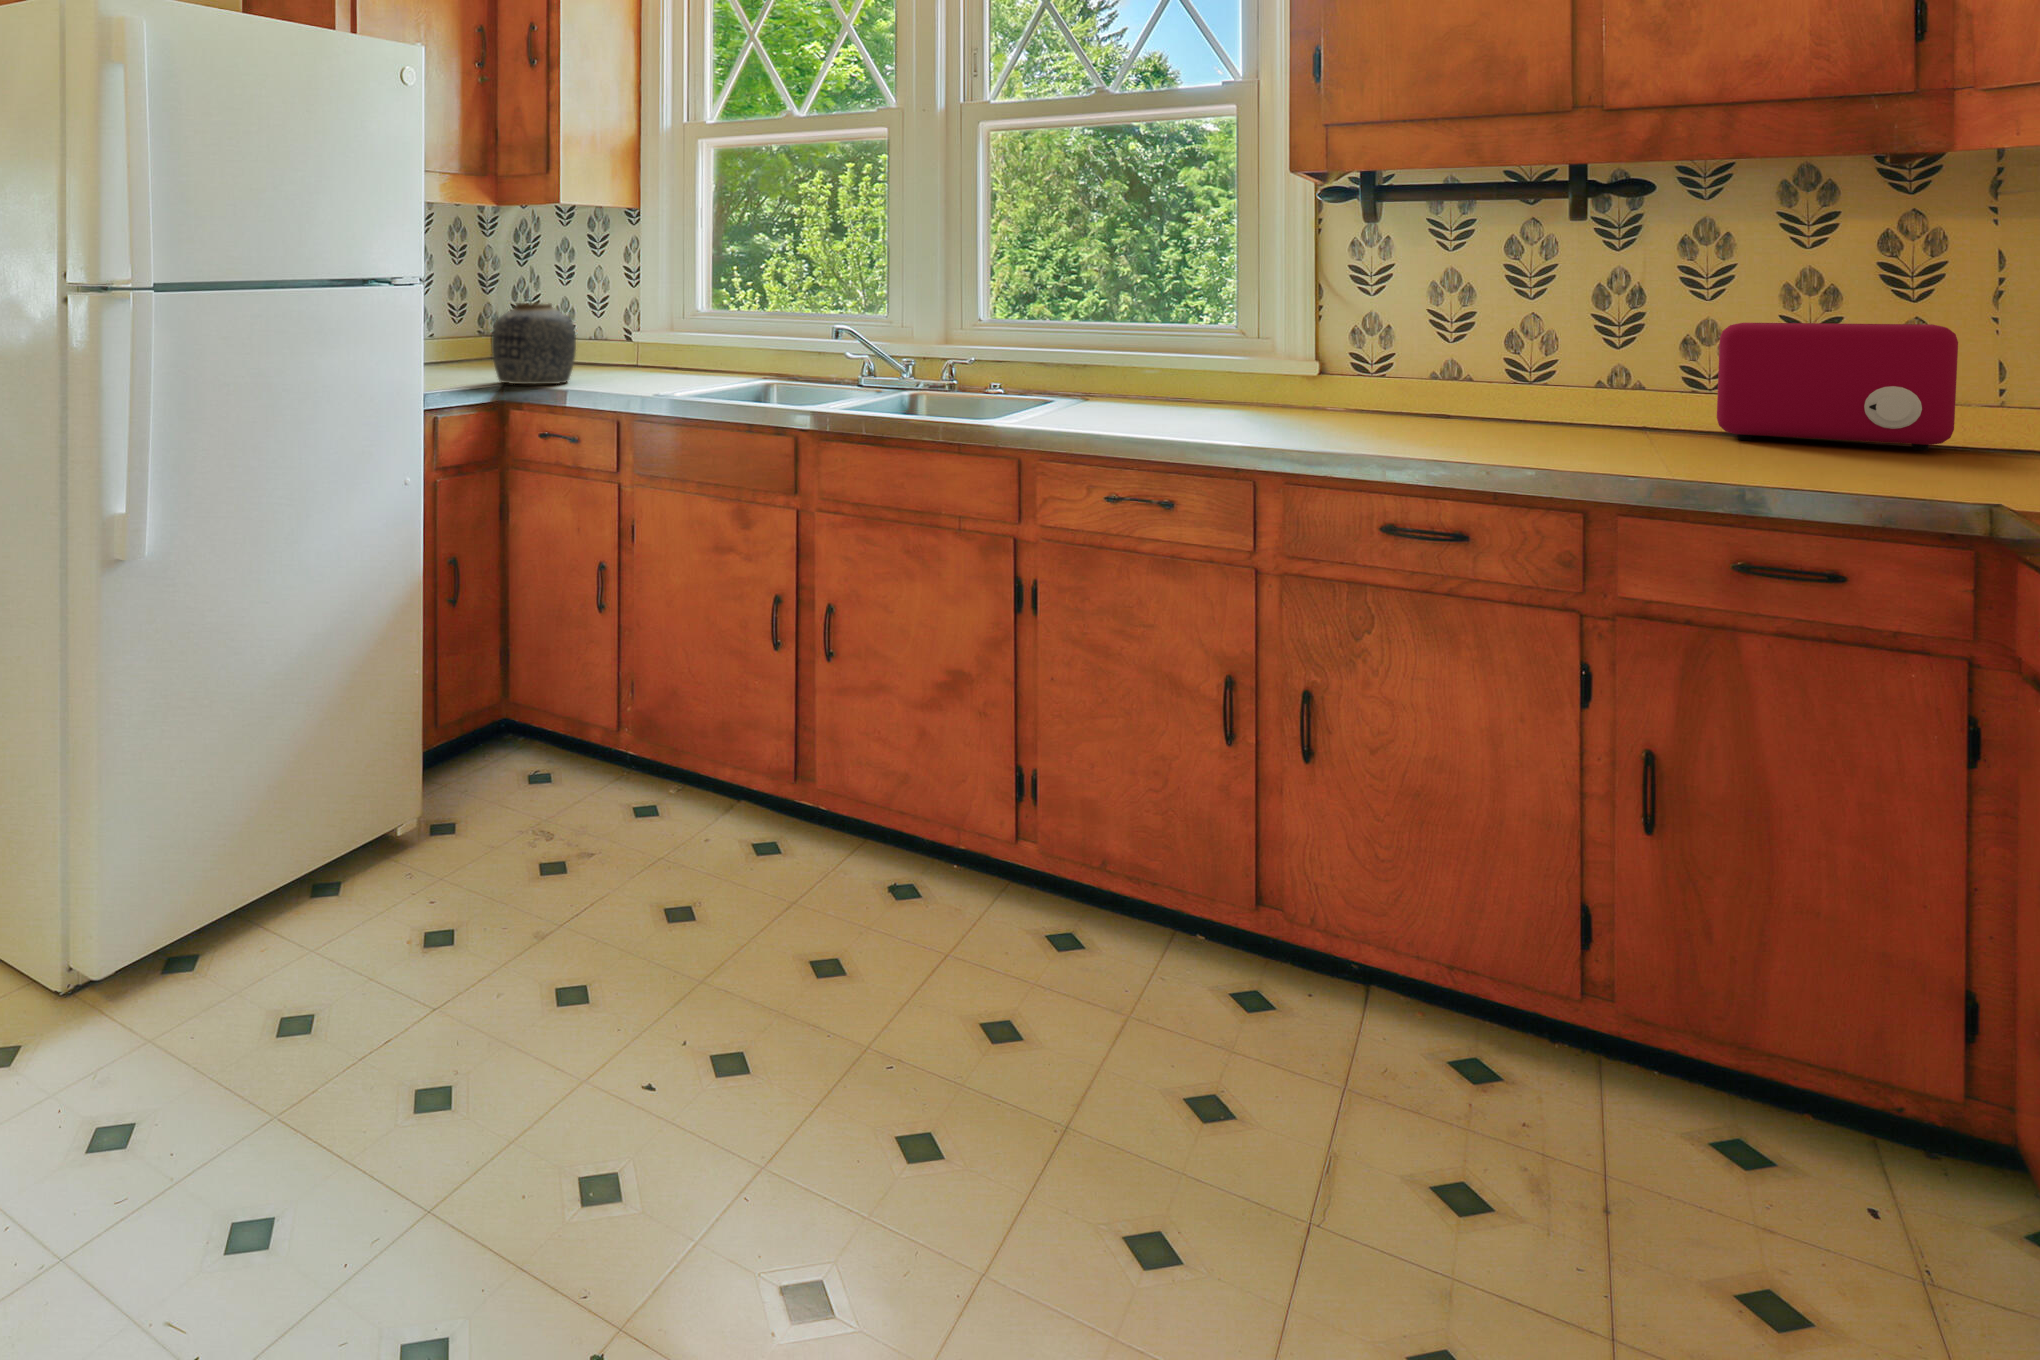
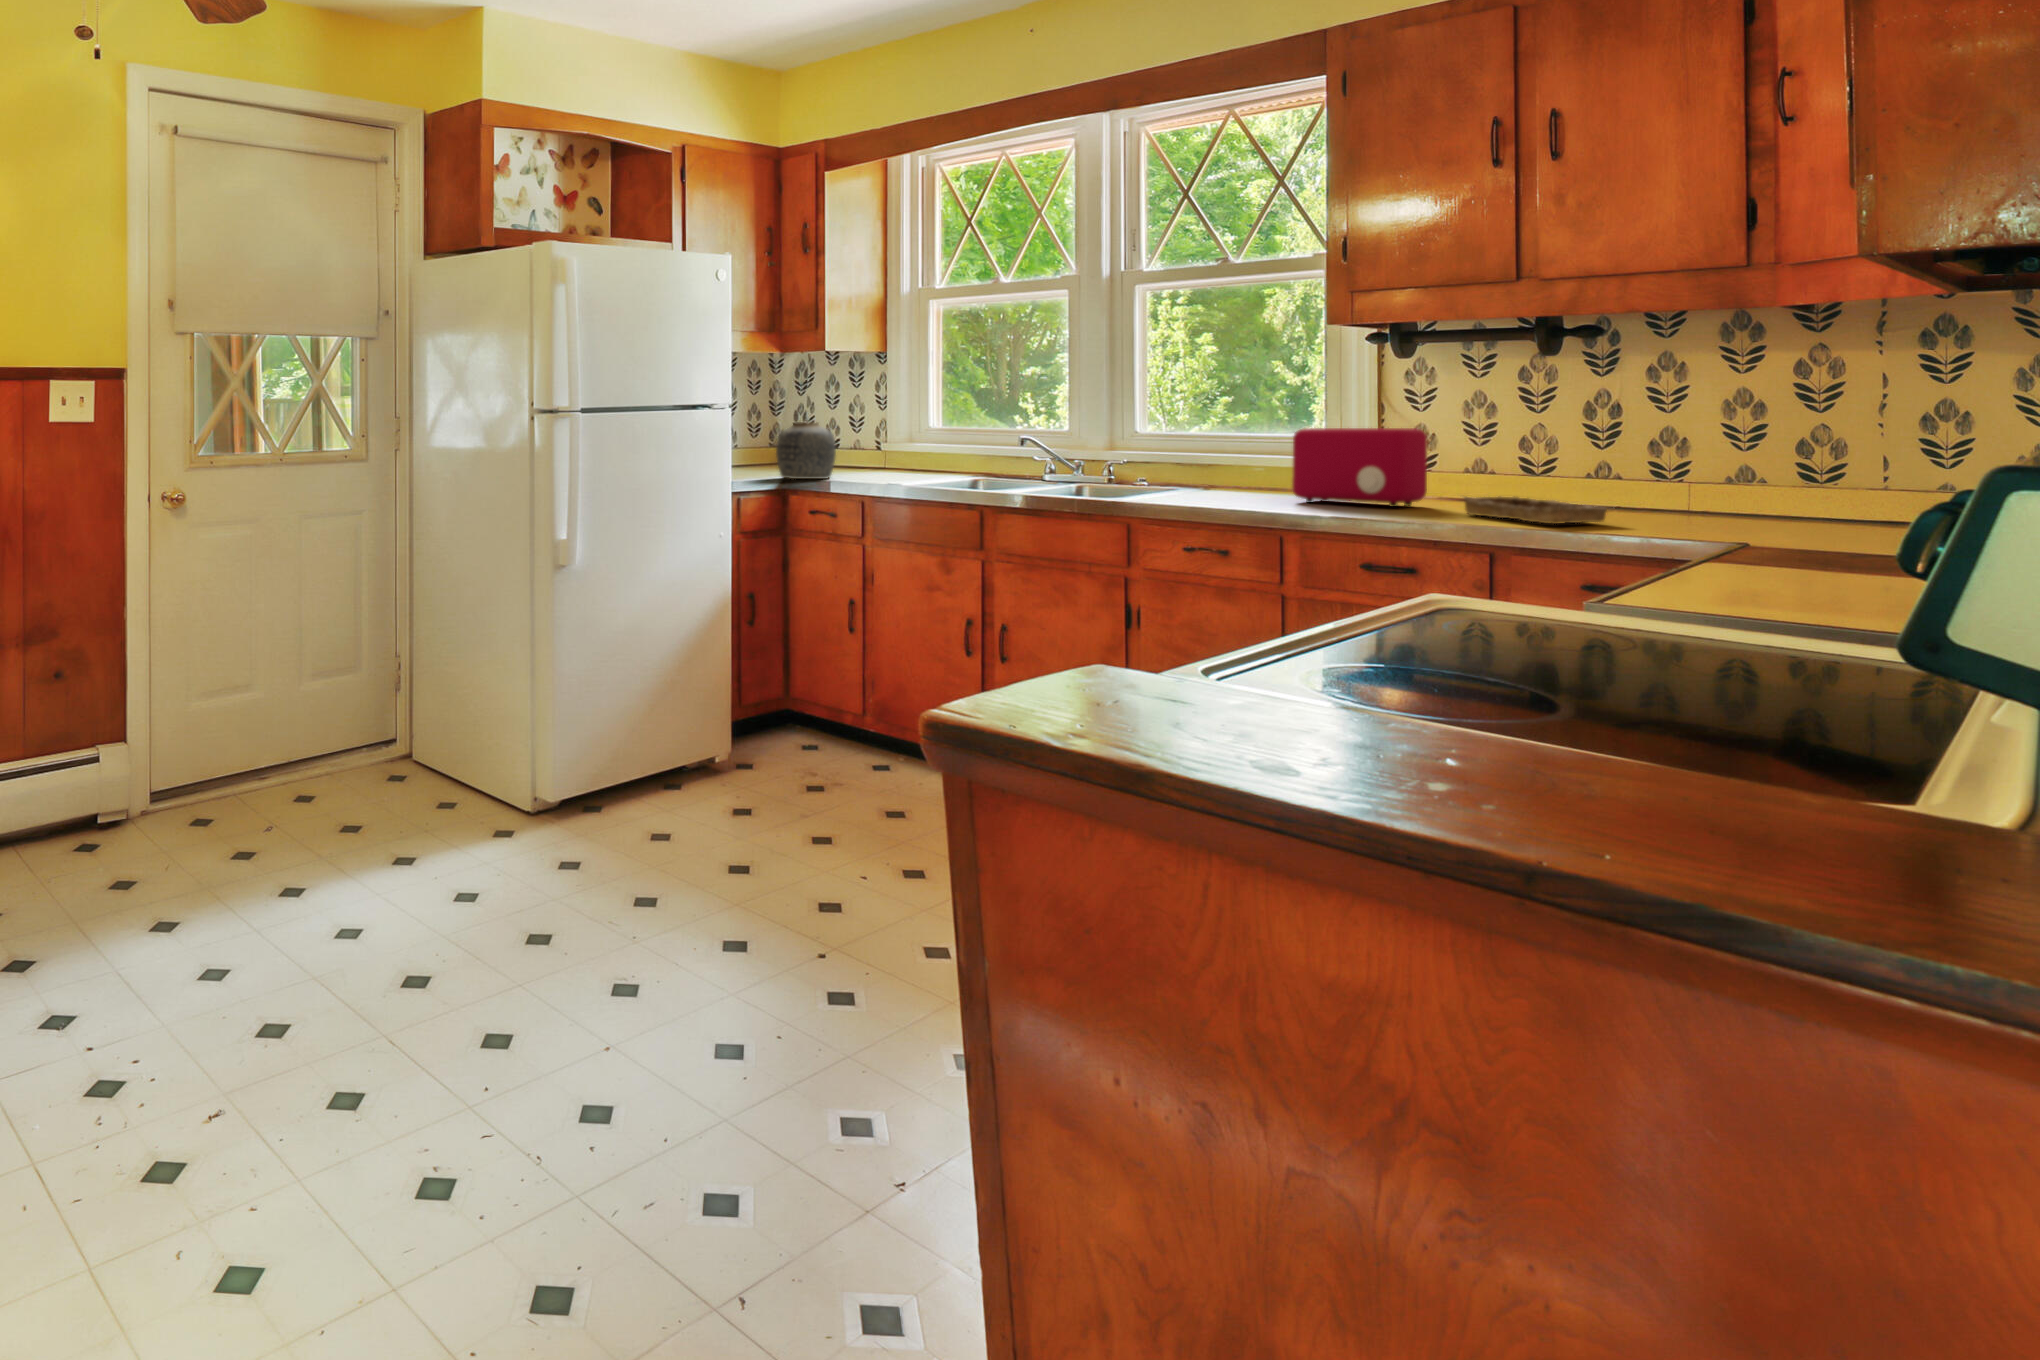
toaster: present [1717,323,1958,451] -> present [1292,428,1427,507]
tray: none [1480,416,1732,464] -> present [1464,496,1607,524]

